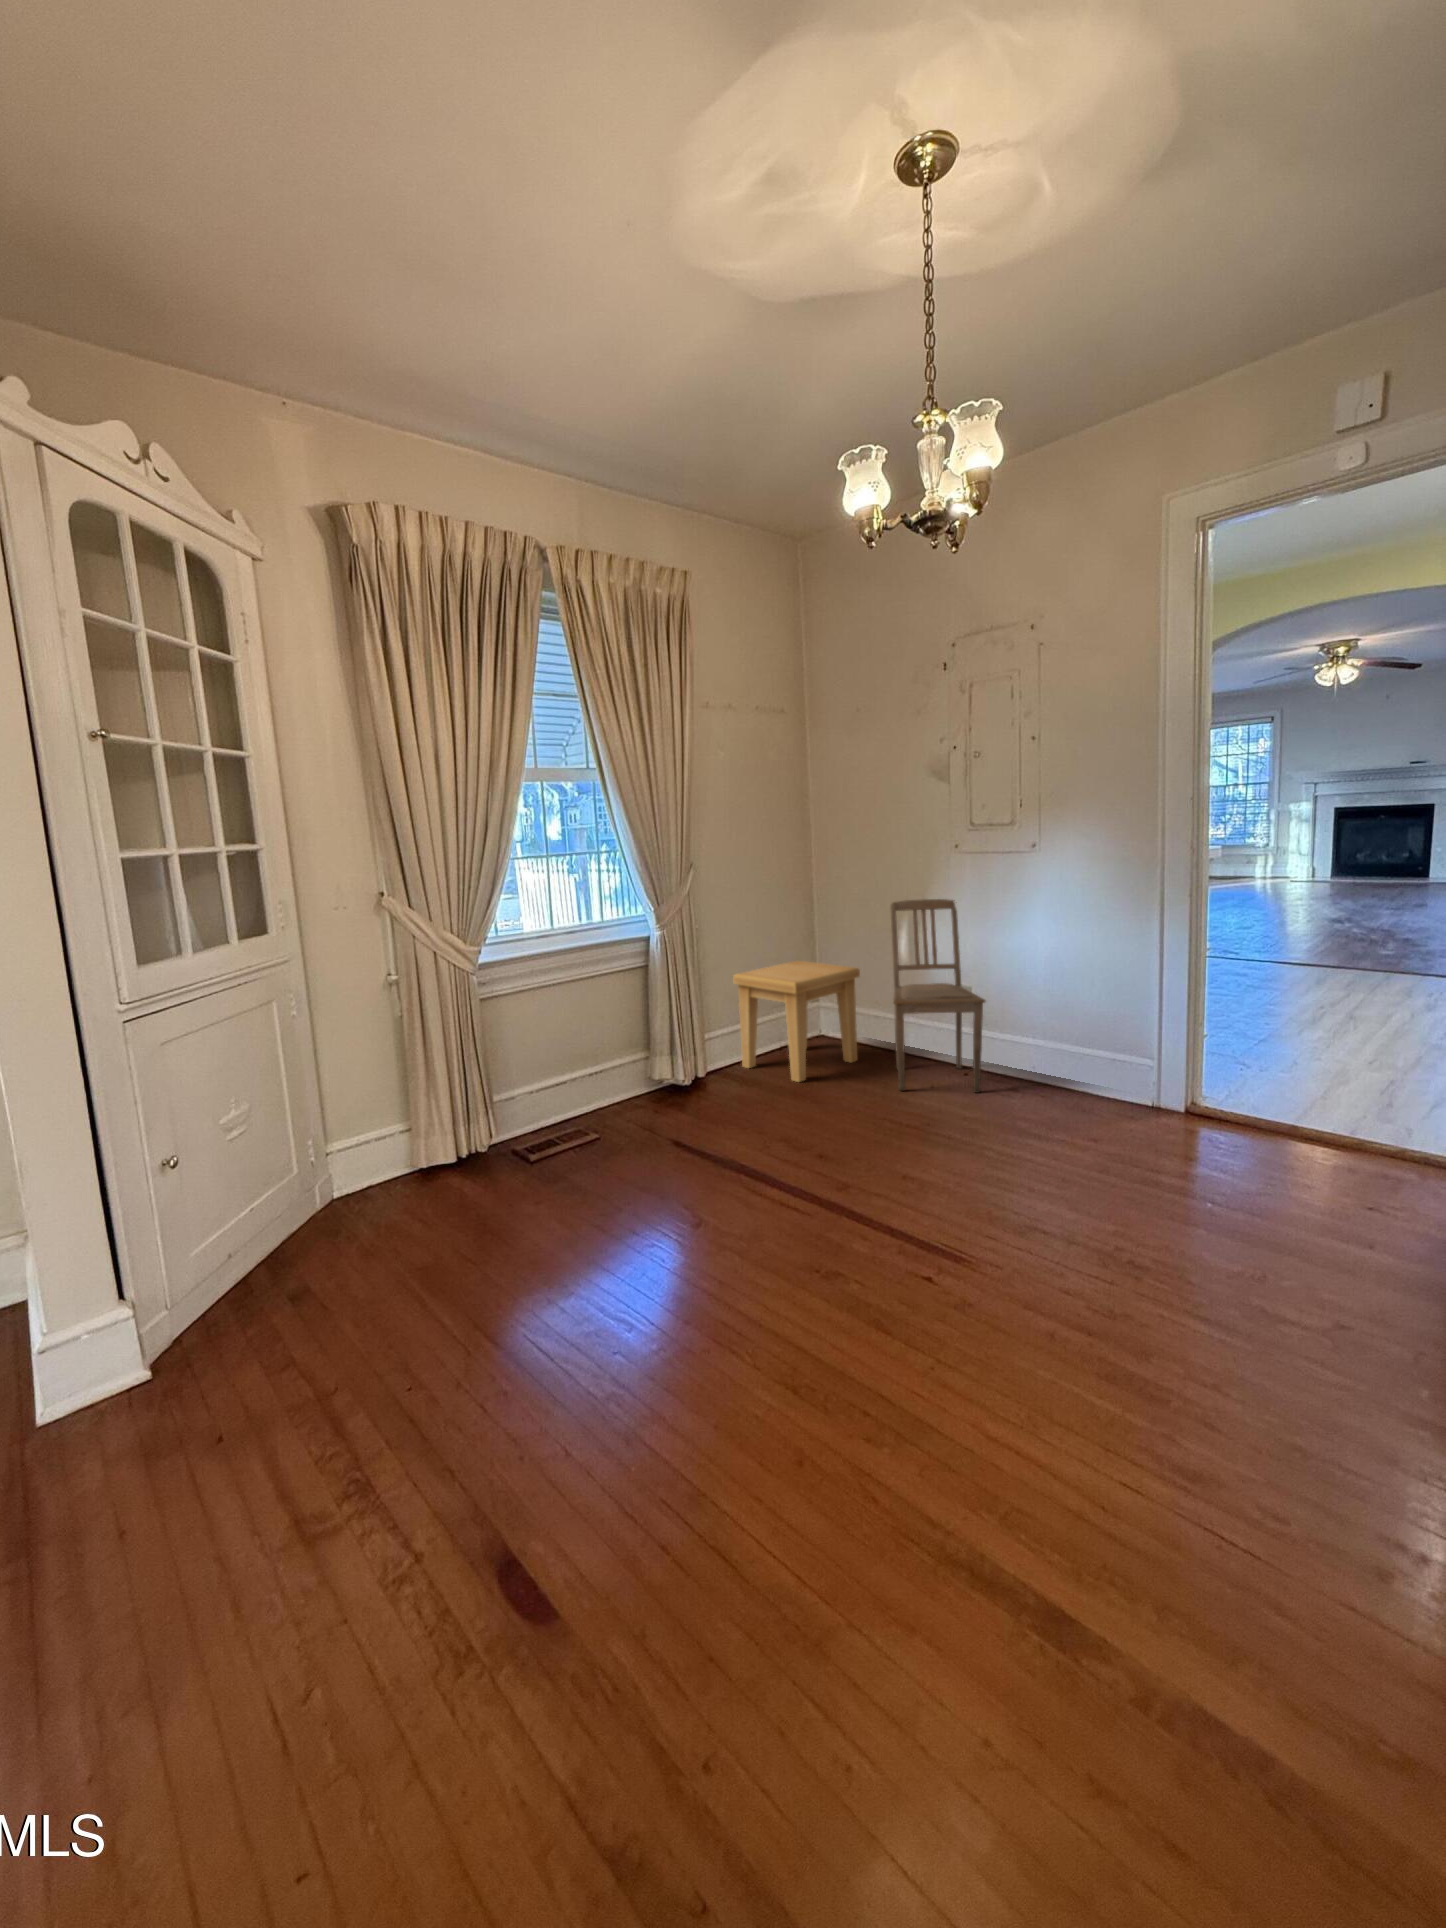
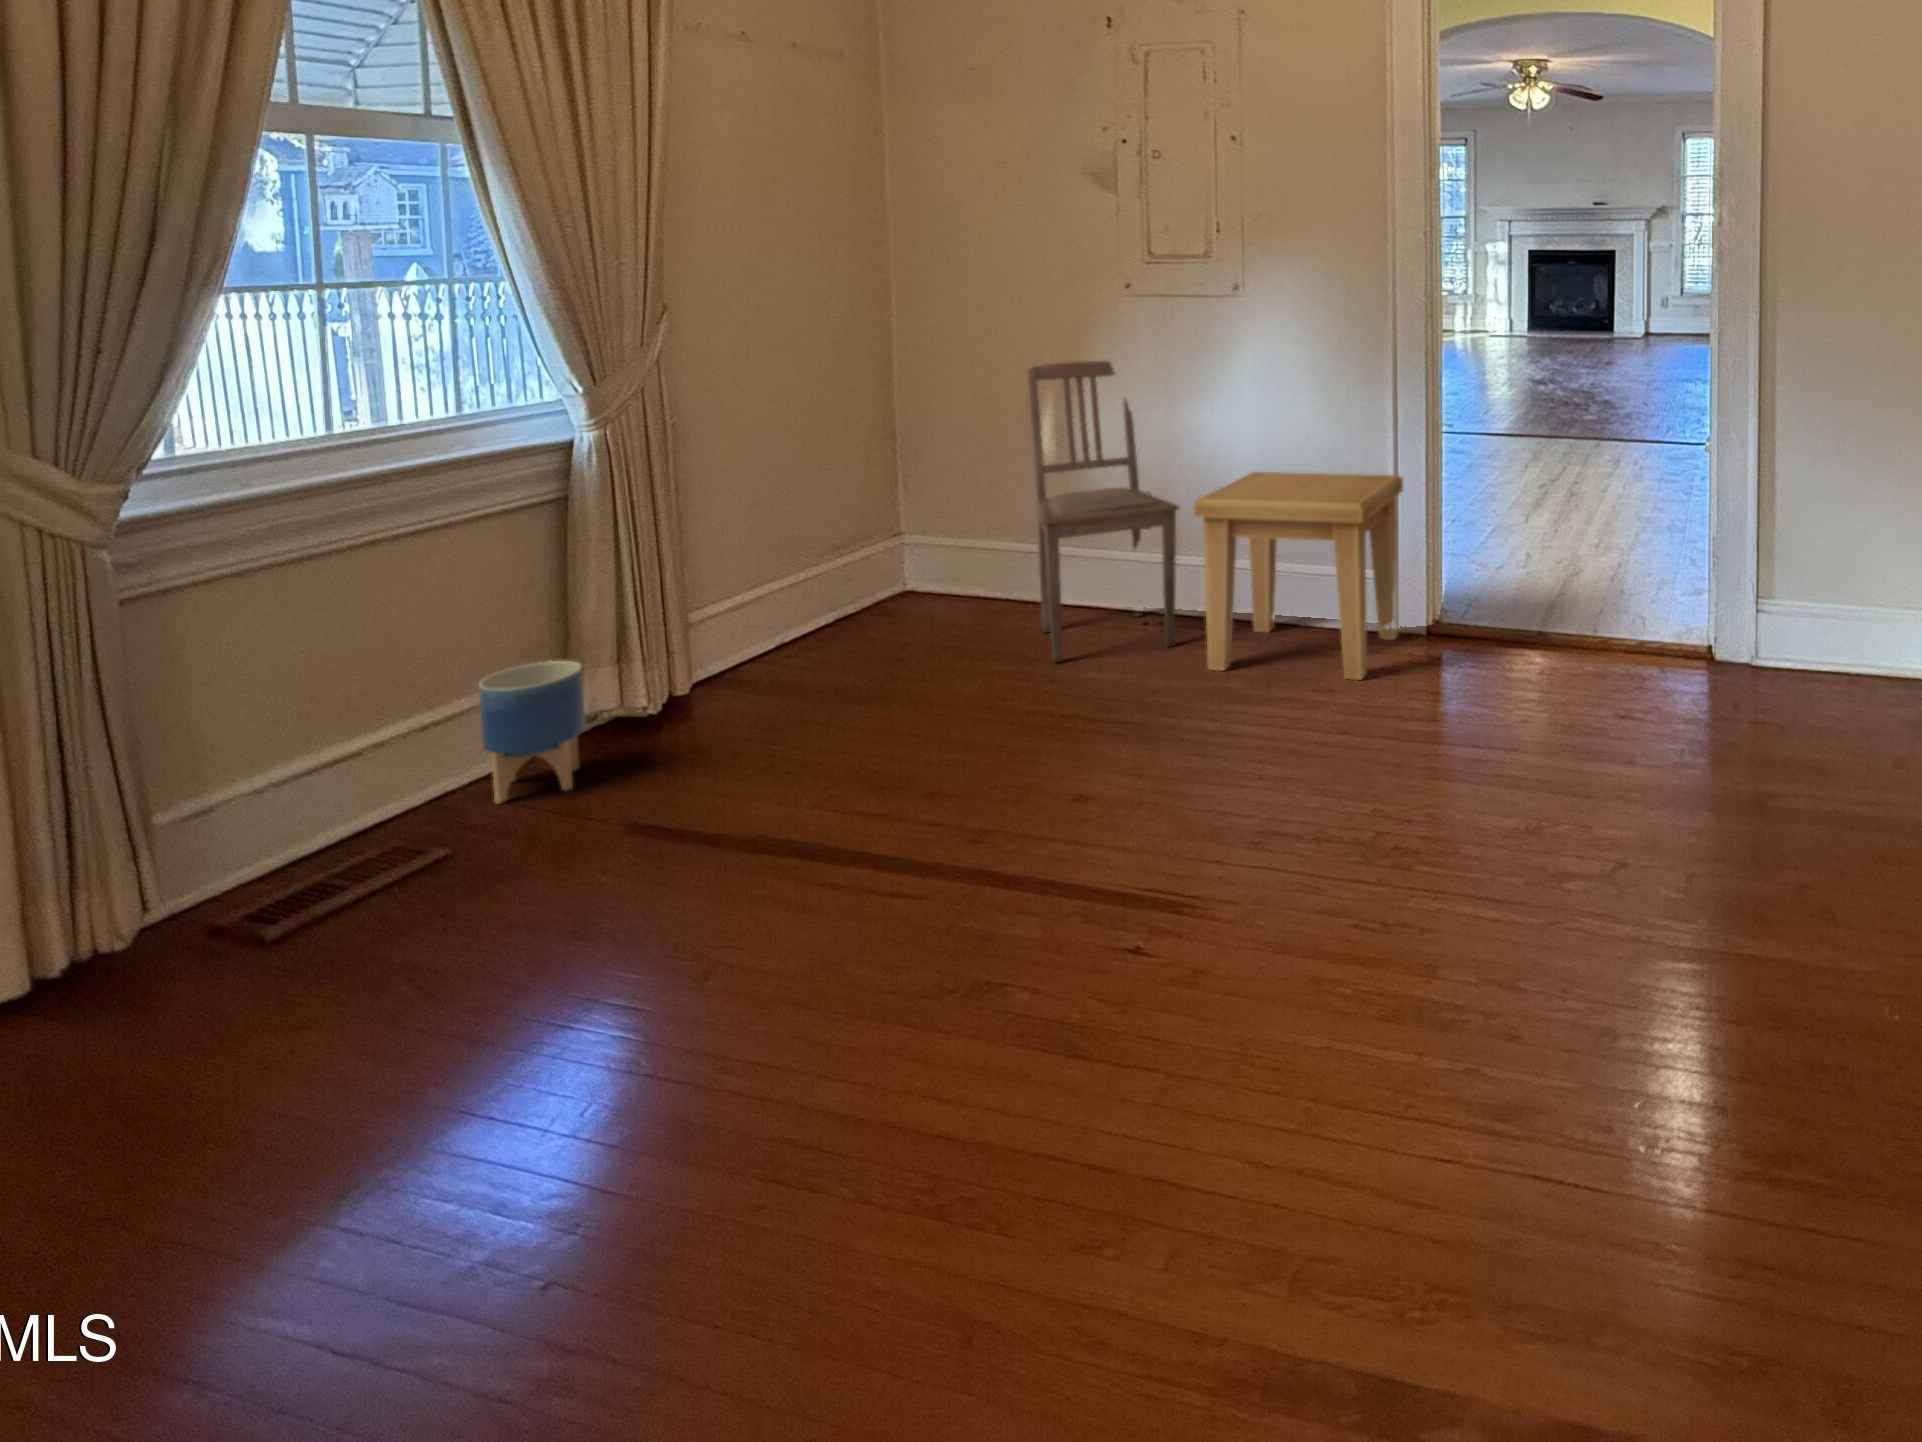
side table: present [733,961,860,1082] -> present [1194,472,1403,680]
planter: none [612,1049,656,1116] -> present [479,661,585,804]

